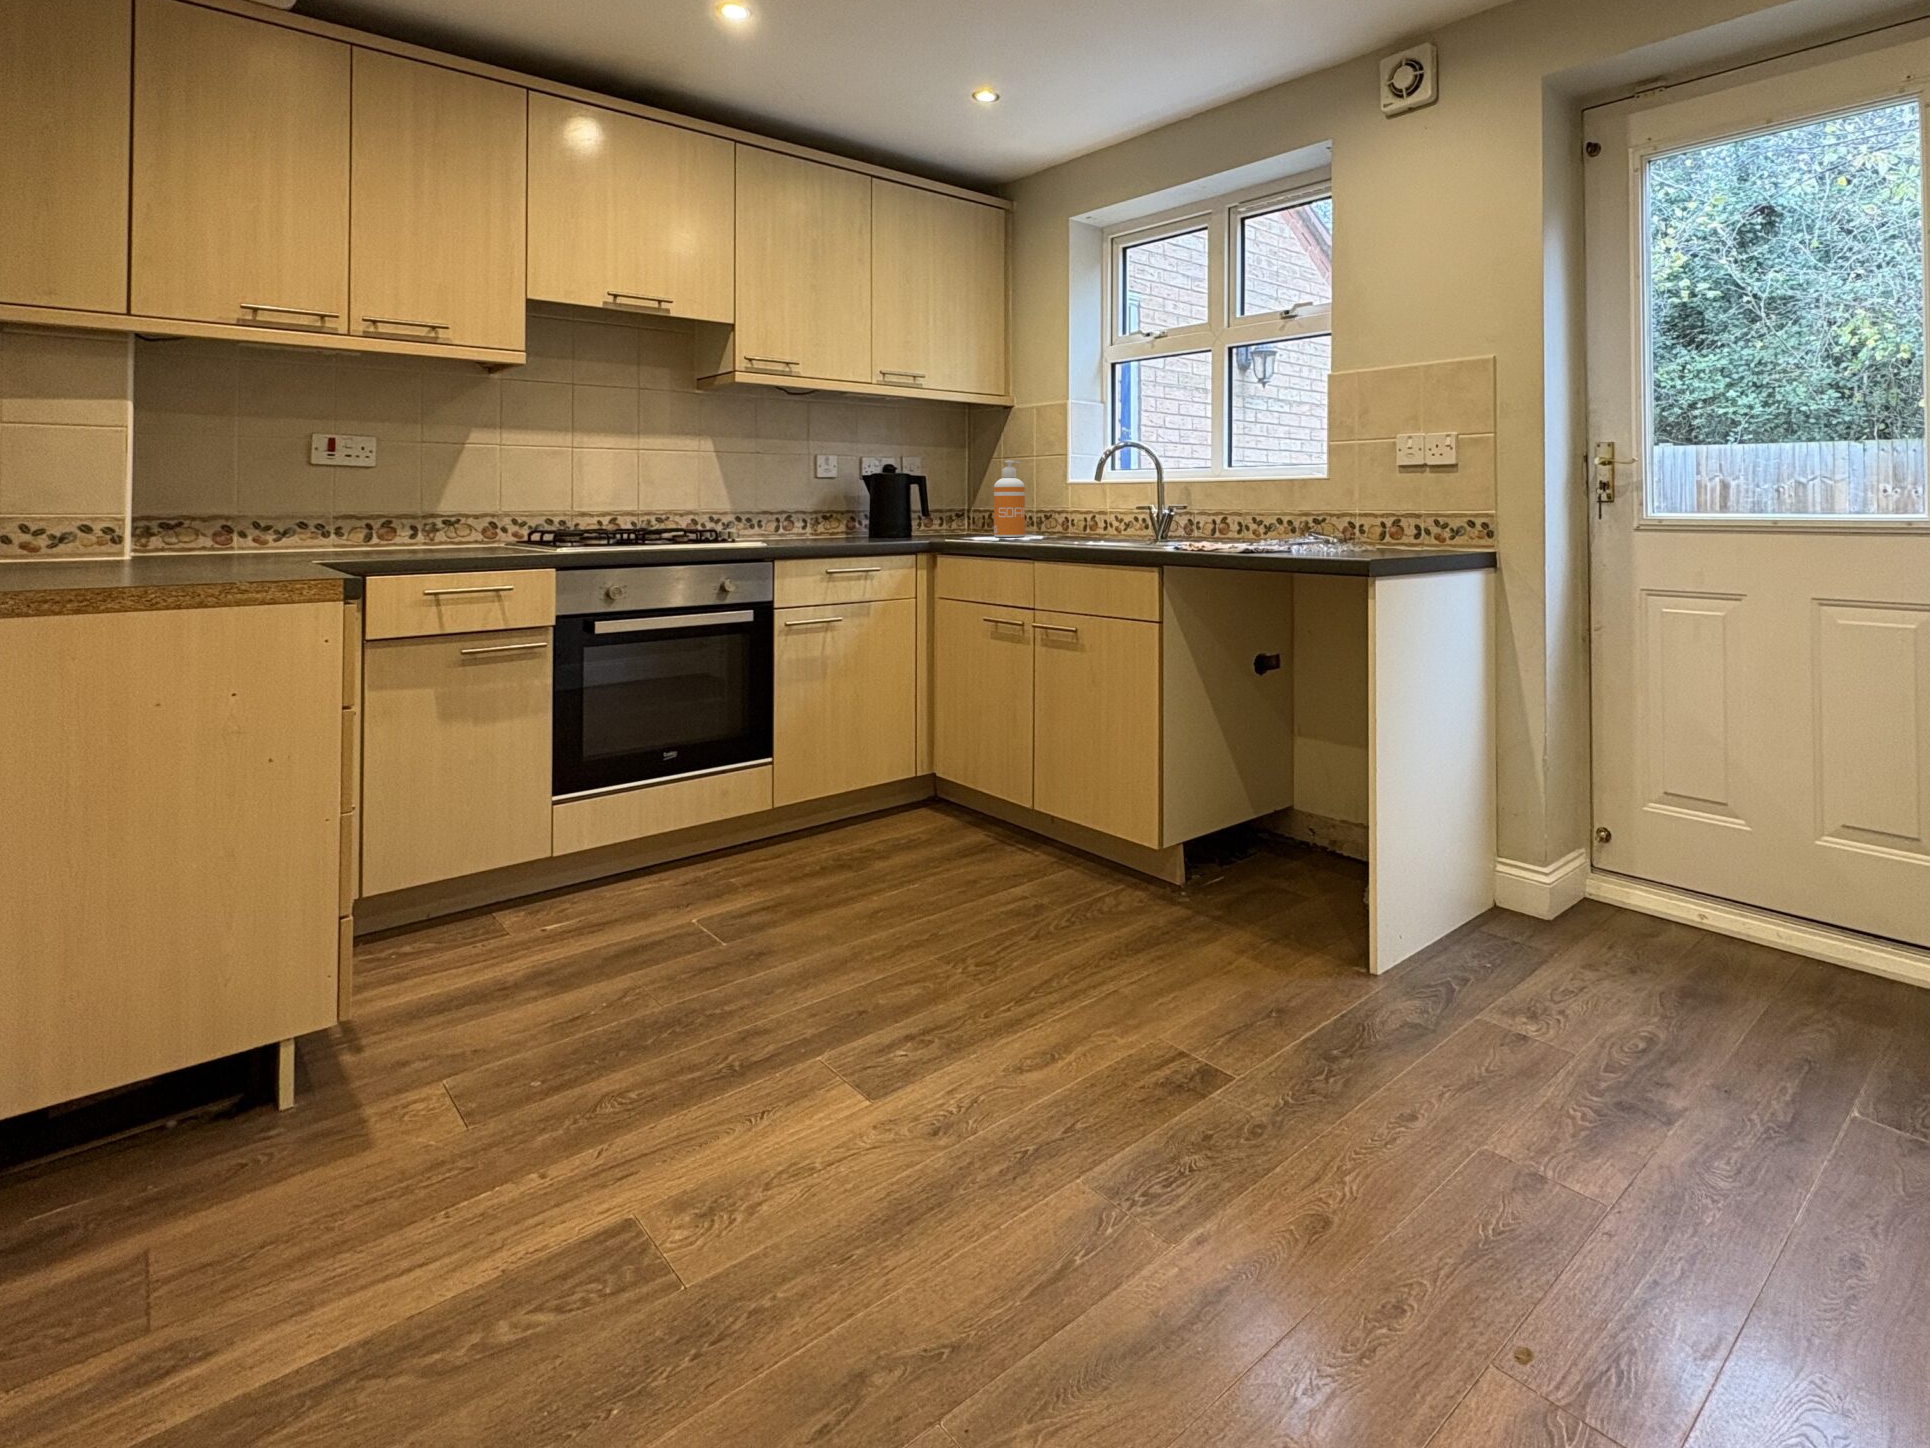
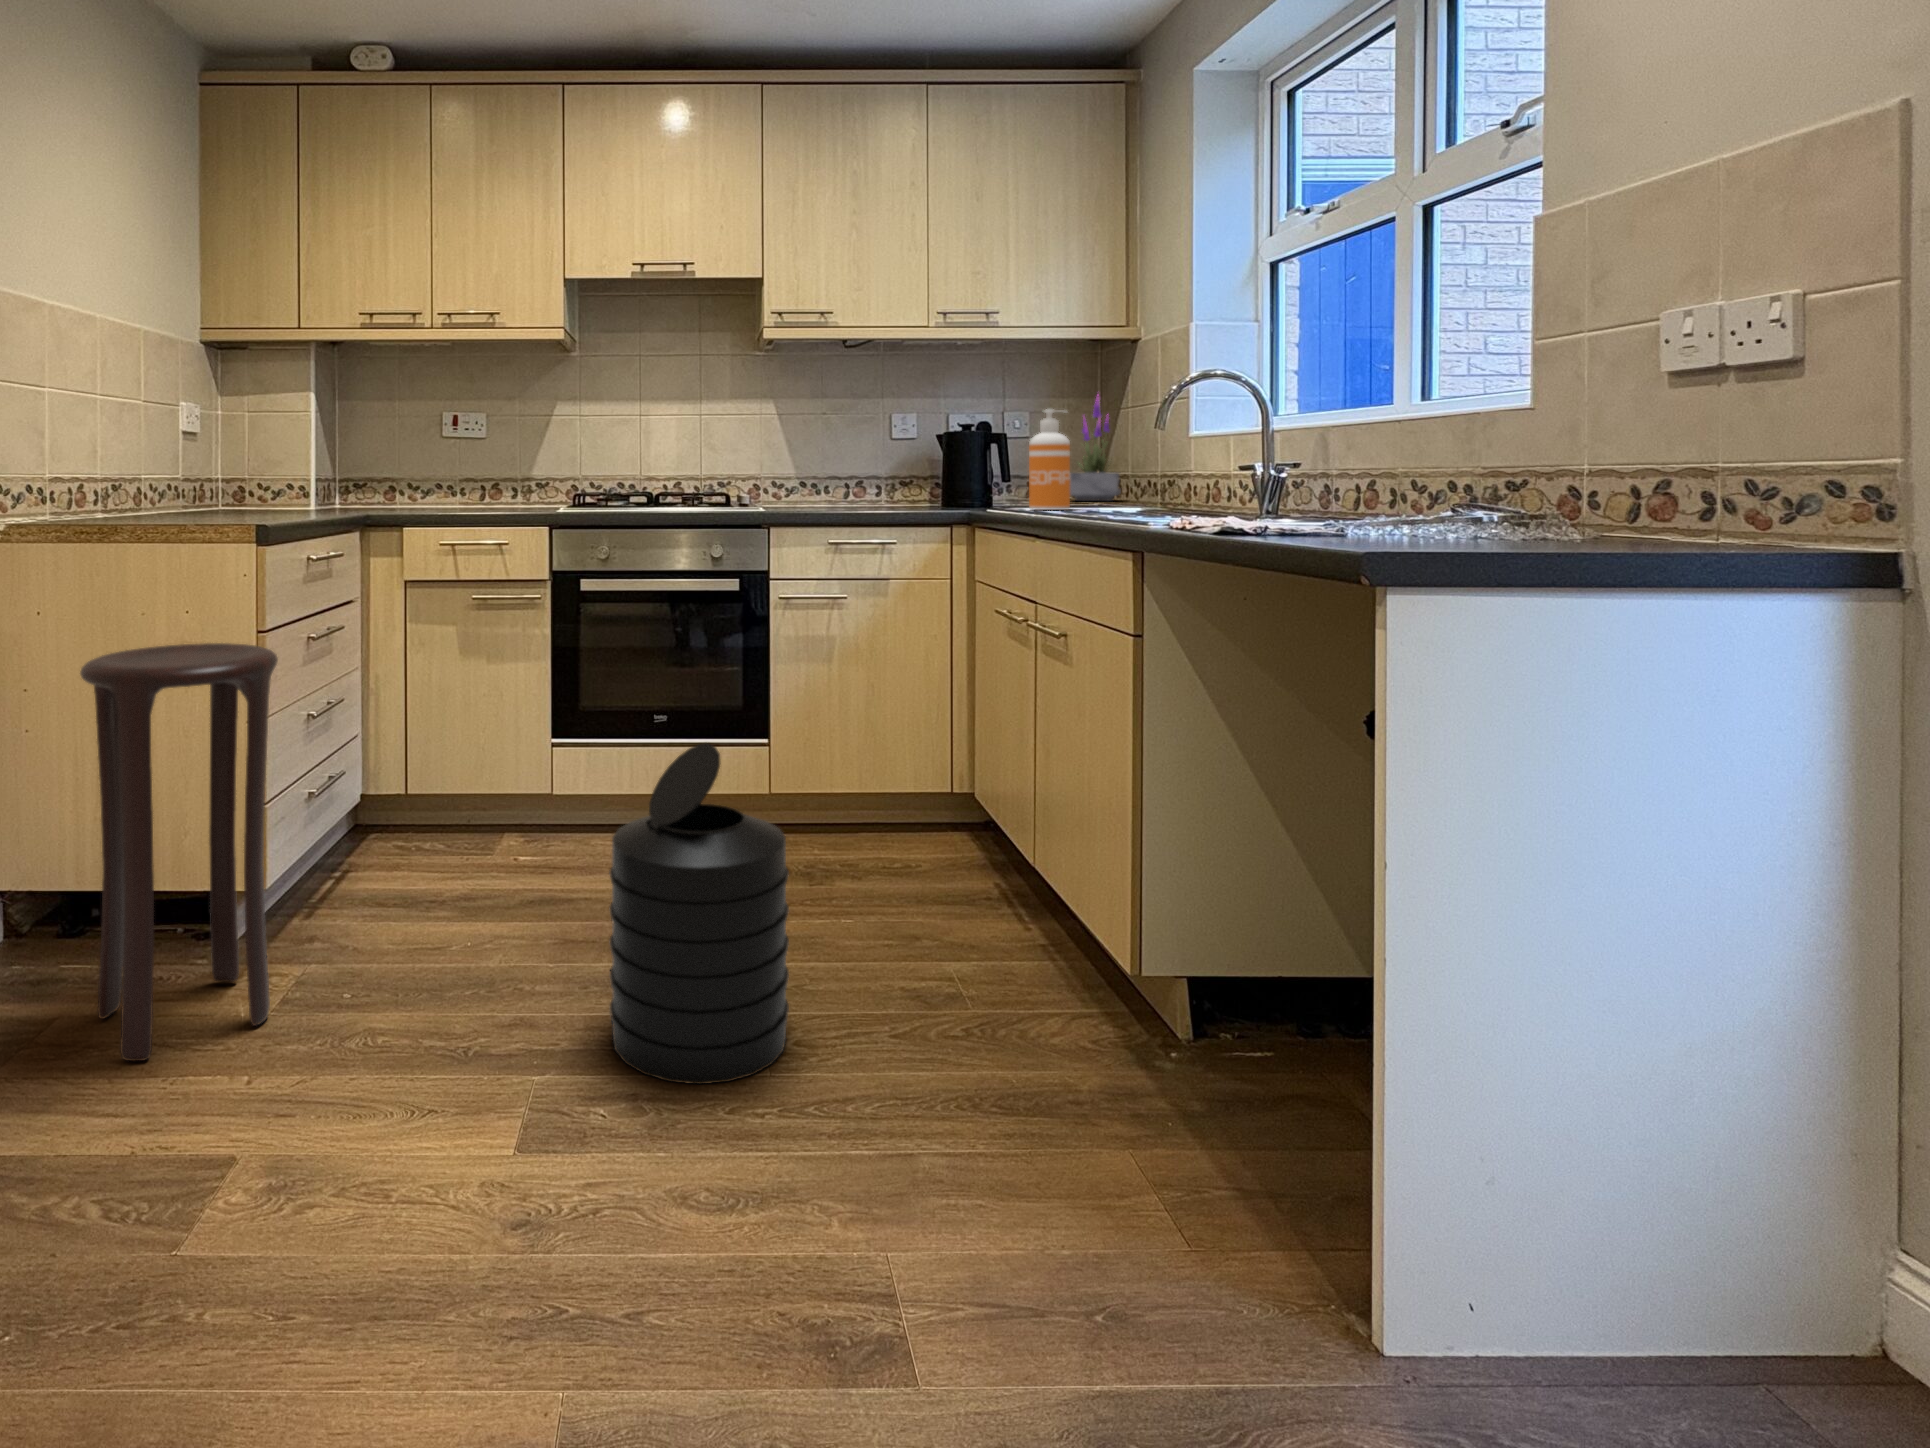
potted plant: none [943,445,987,530] -> present [1070,394,1121,501]
stool: none [242,720,518,1267] -> present [80,643,278,1061]
trash can: none [869,740,1024,1032] -> present [609,743,789,1084]

